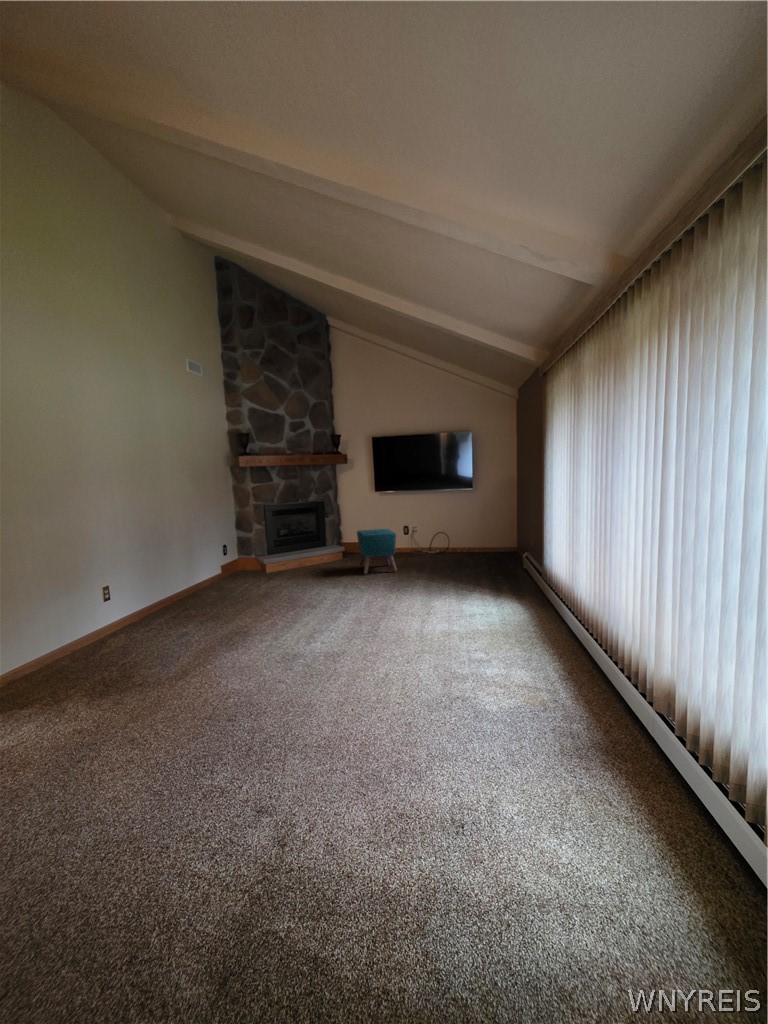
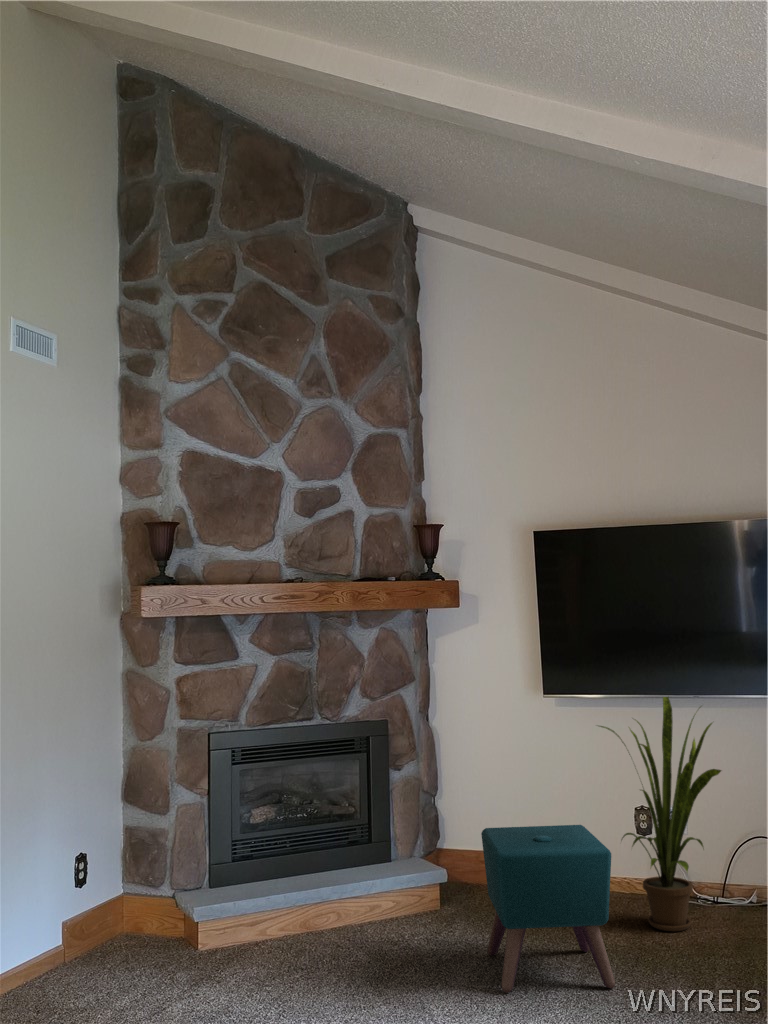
house plant: none [391,489,430,560] -> present [599,697,721,931]

